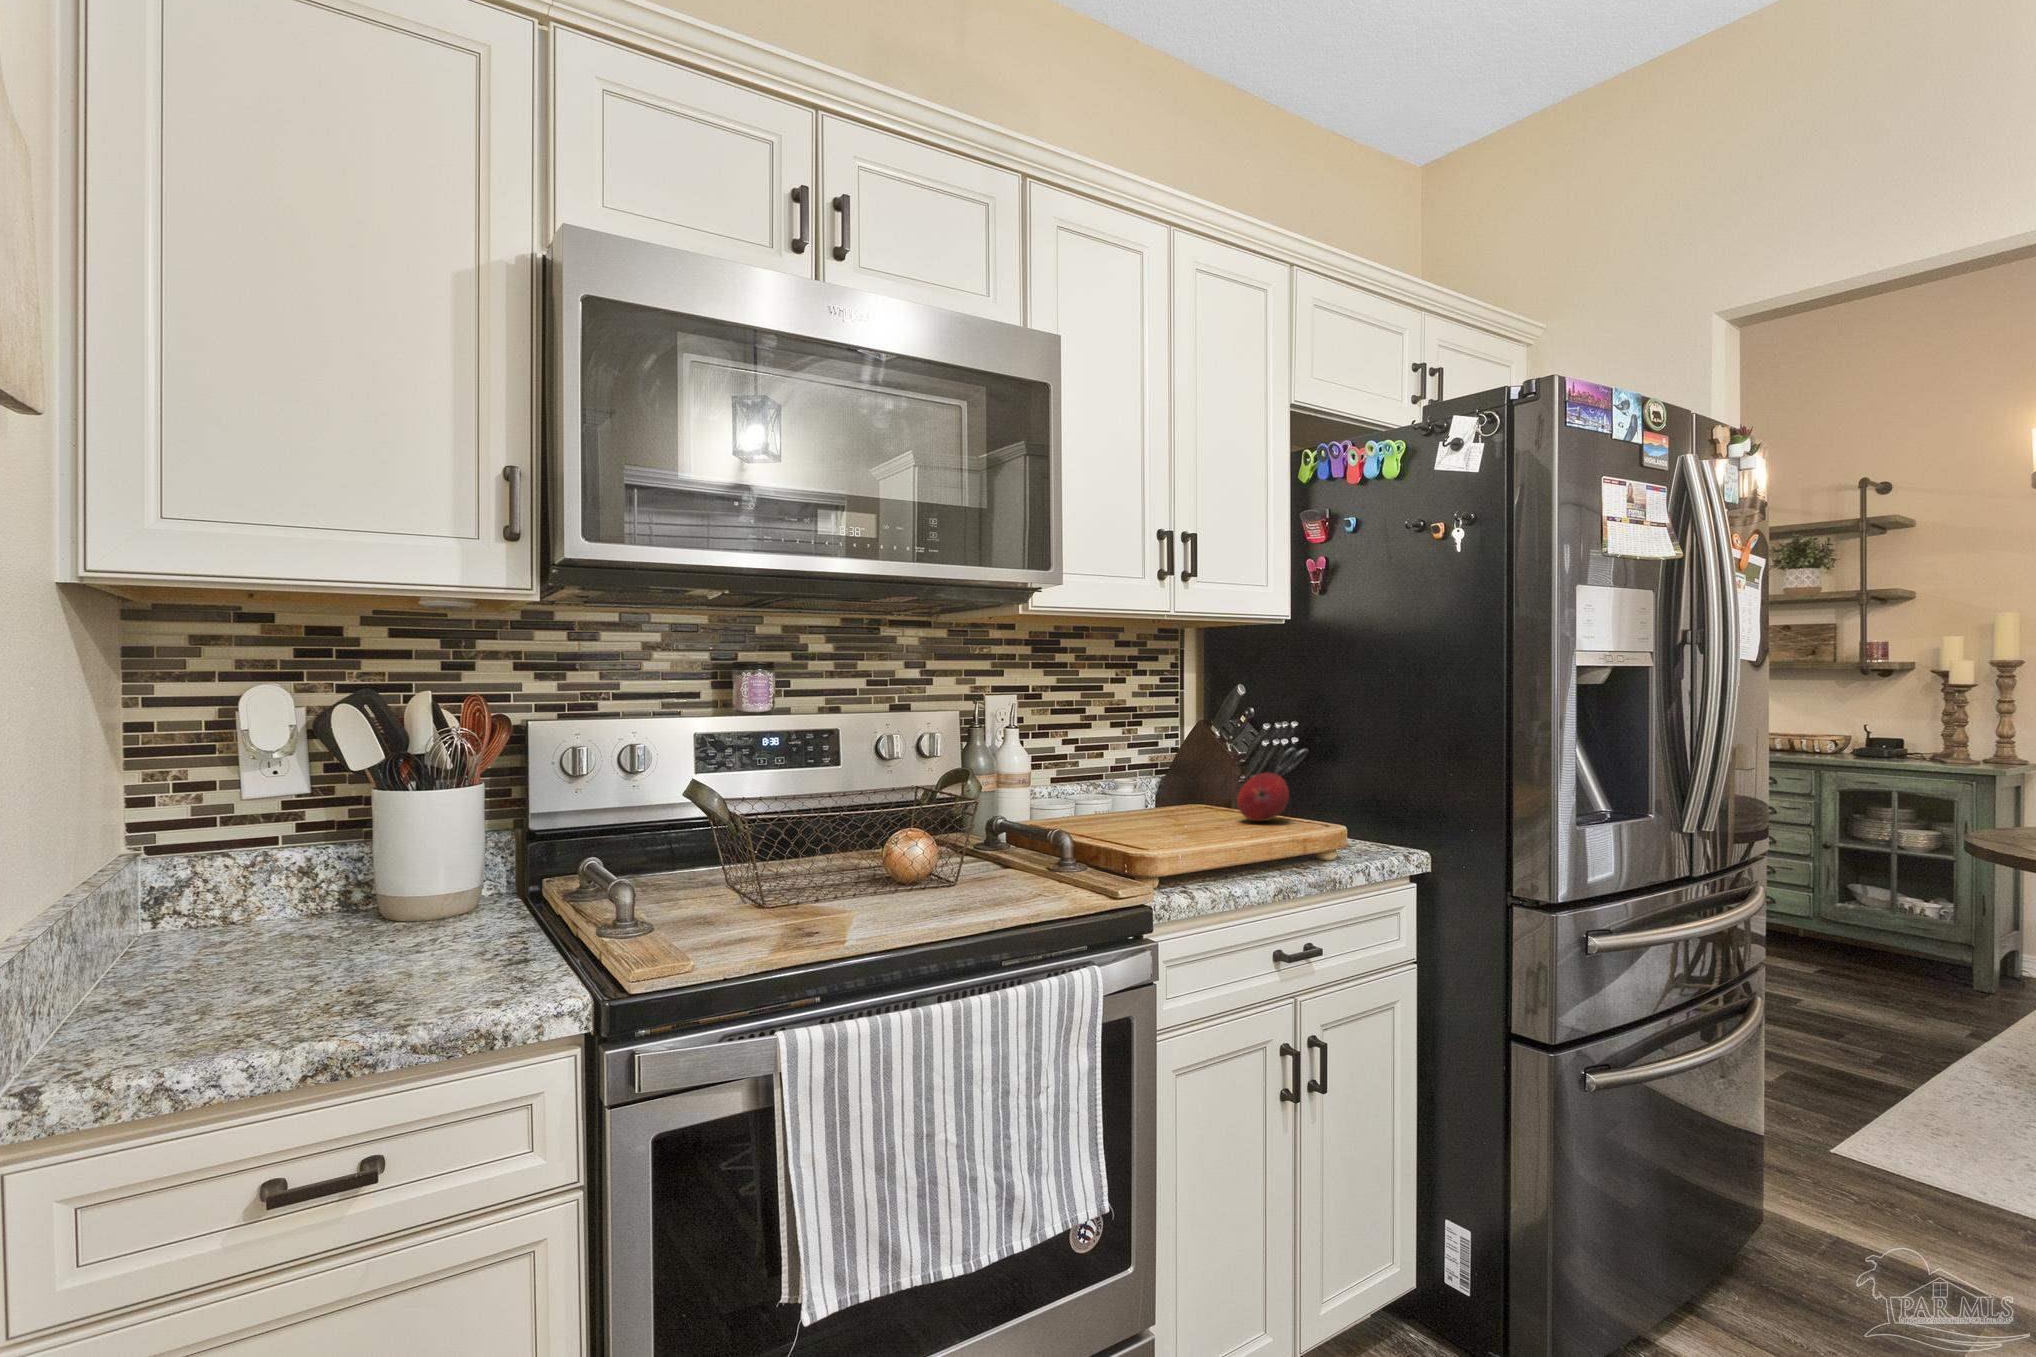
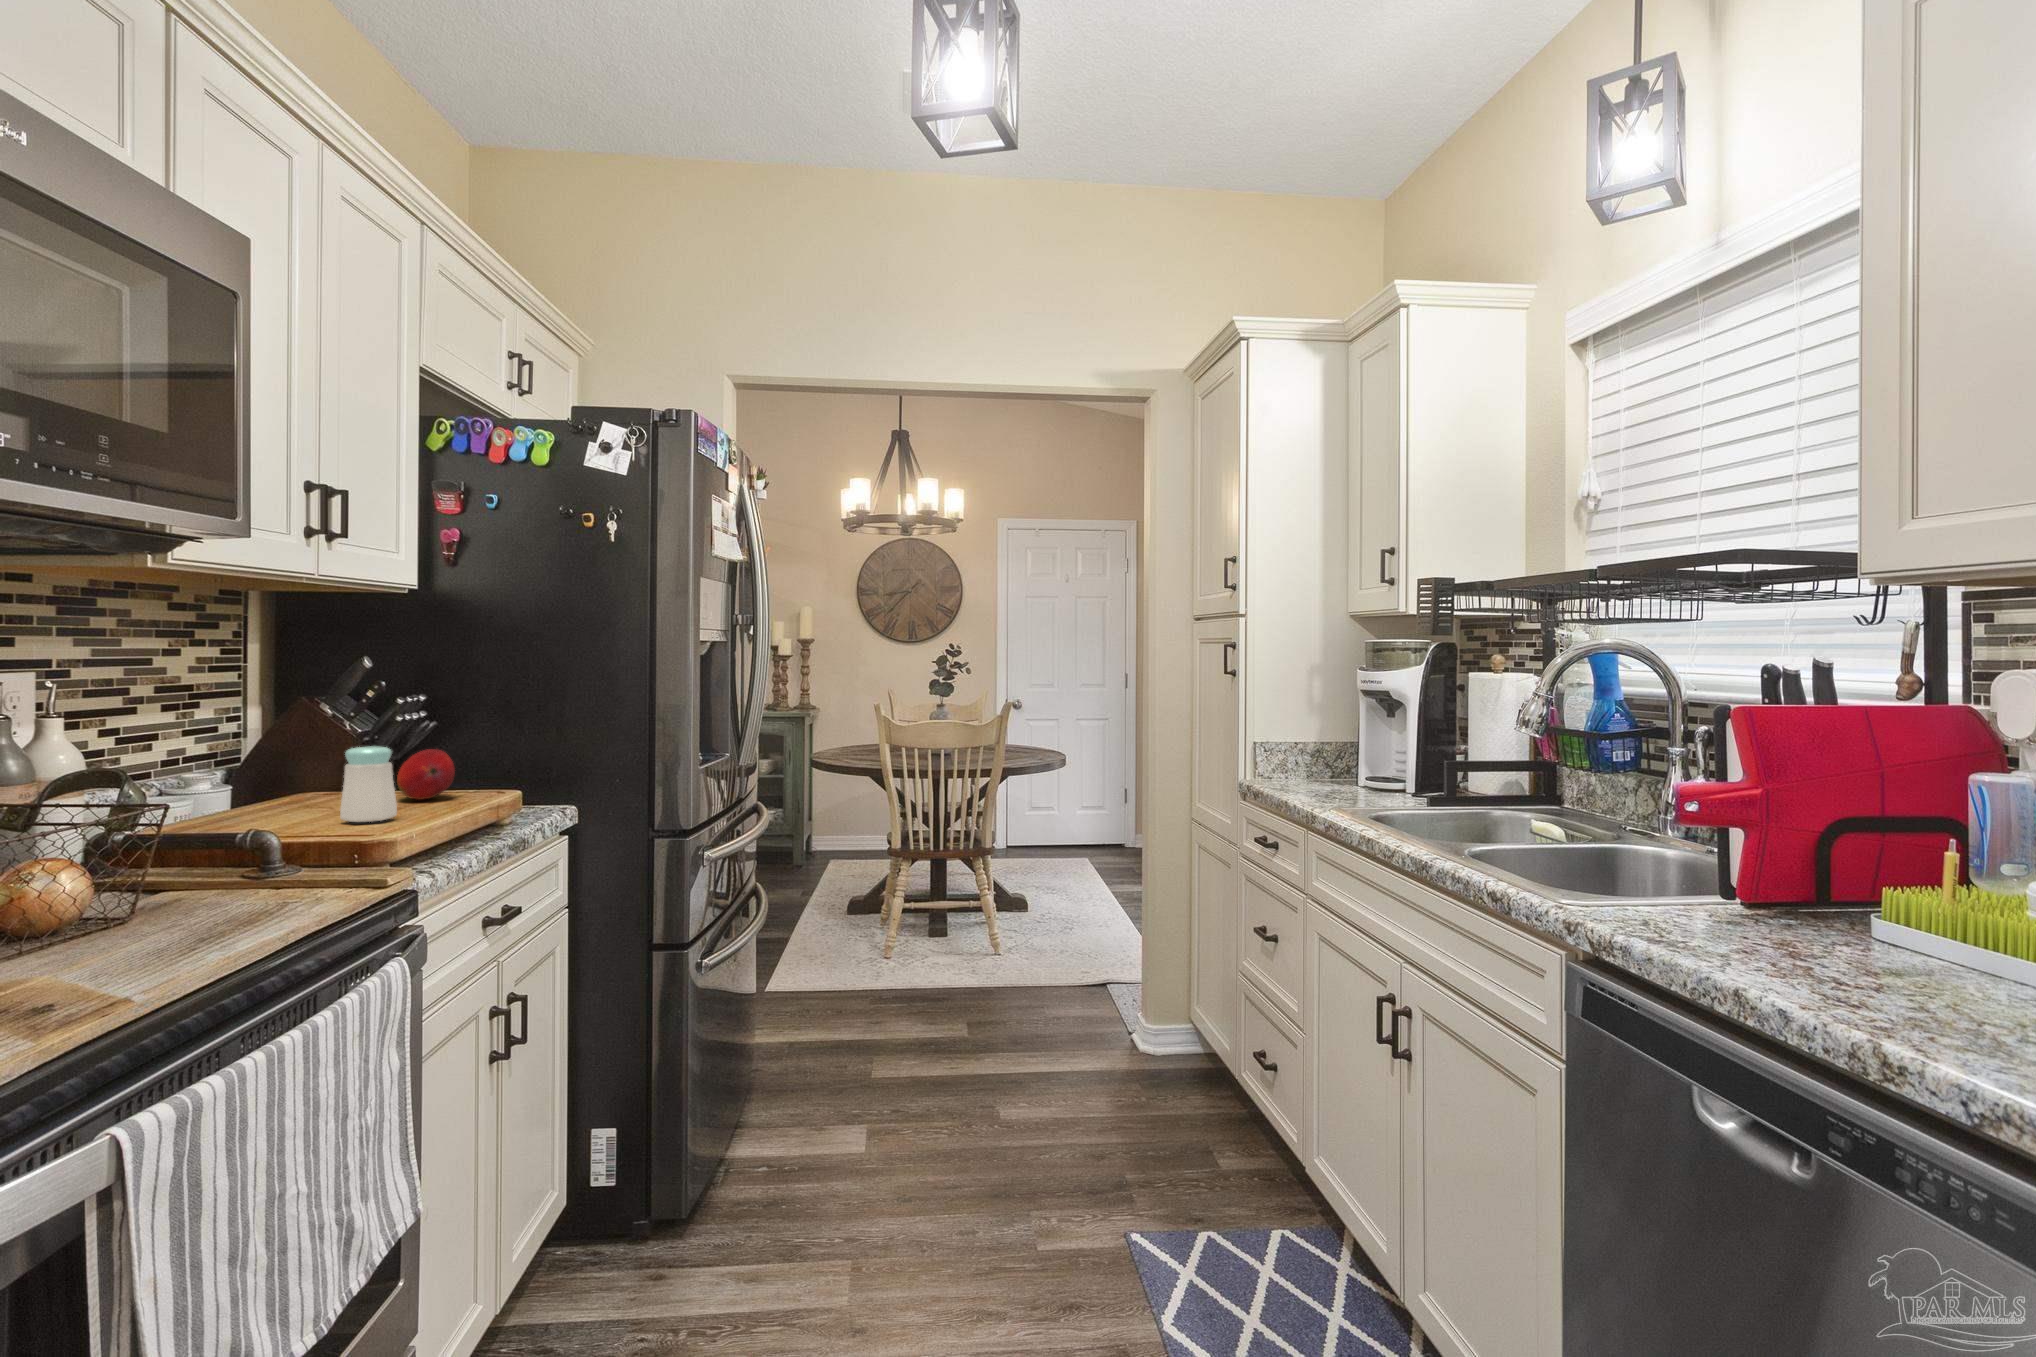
salt shaker: none [1157,765,1200,835] -> present [340,746,397,822]

